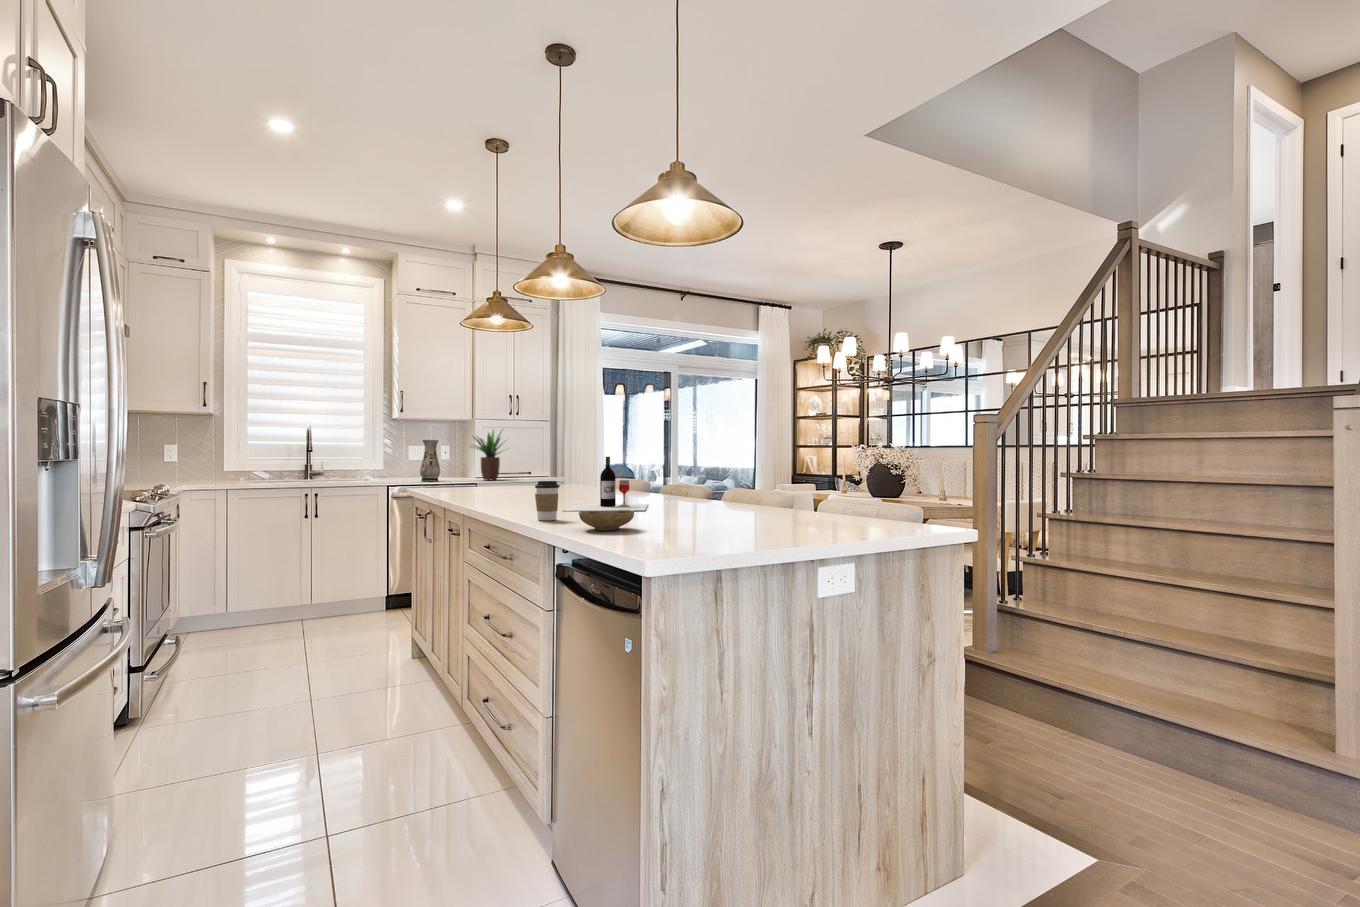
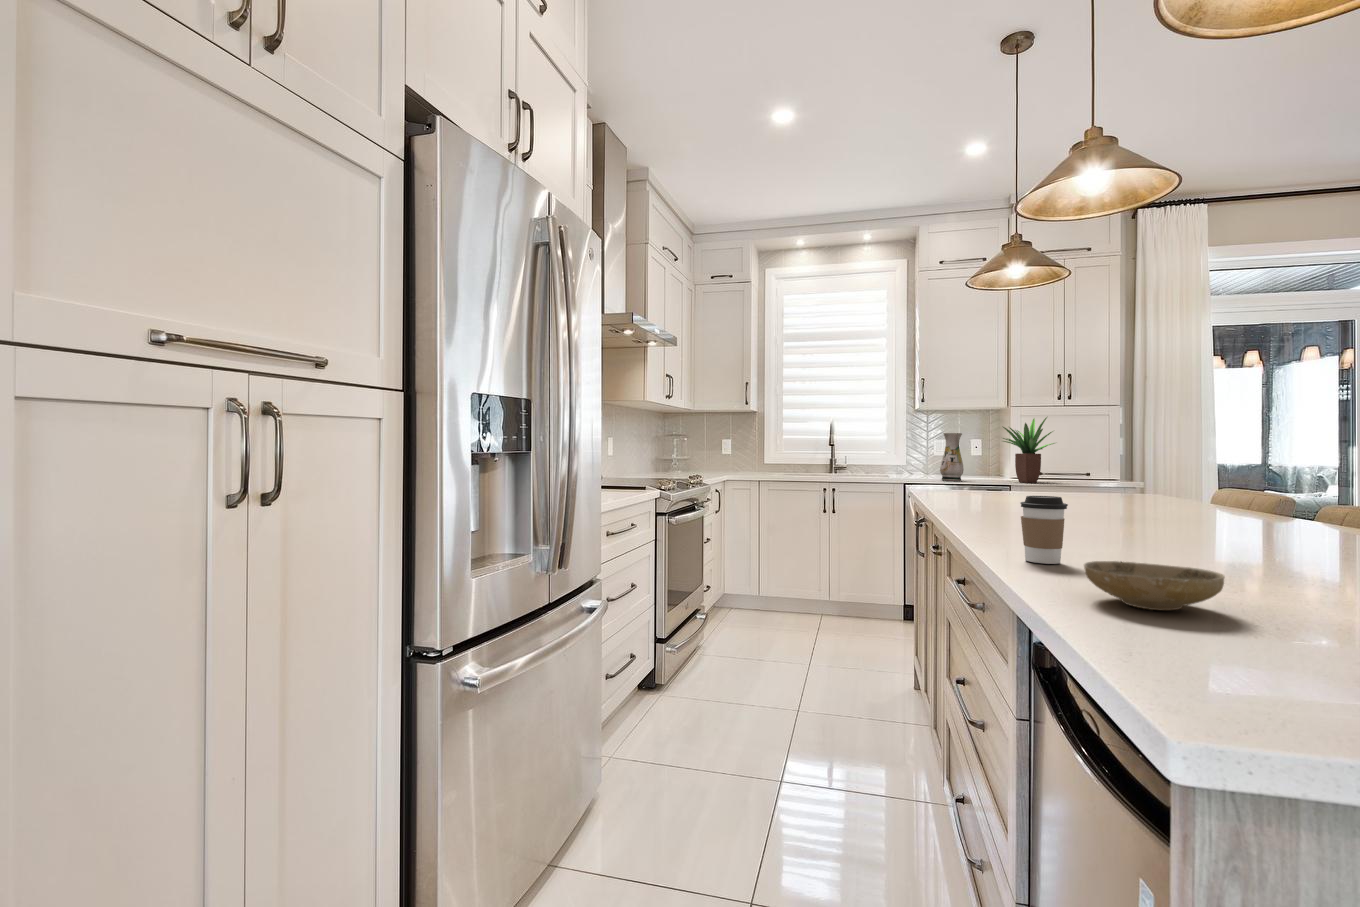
wine bottle: present [563,457,648,511] -> none [1088,456,1289,562]

